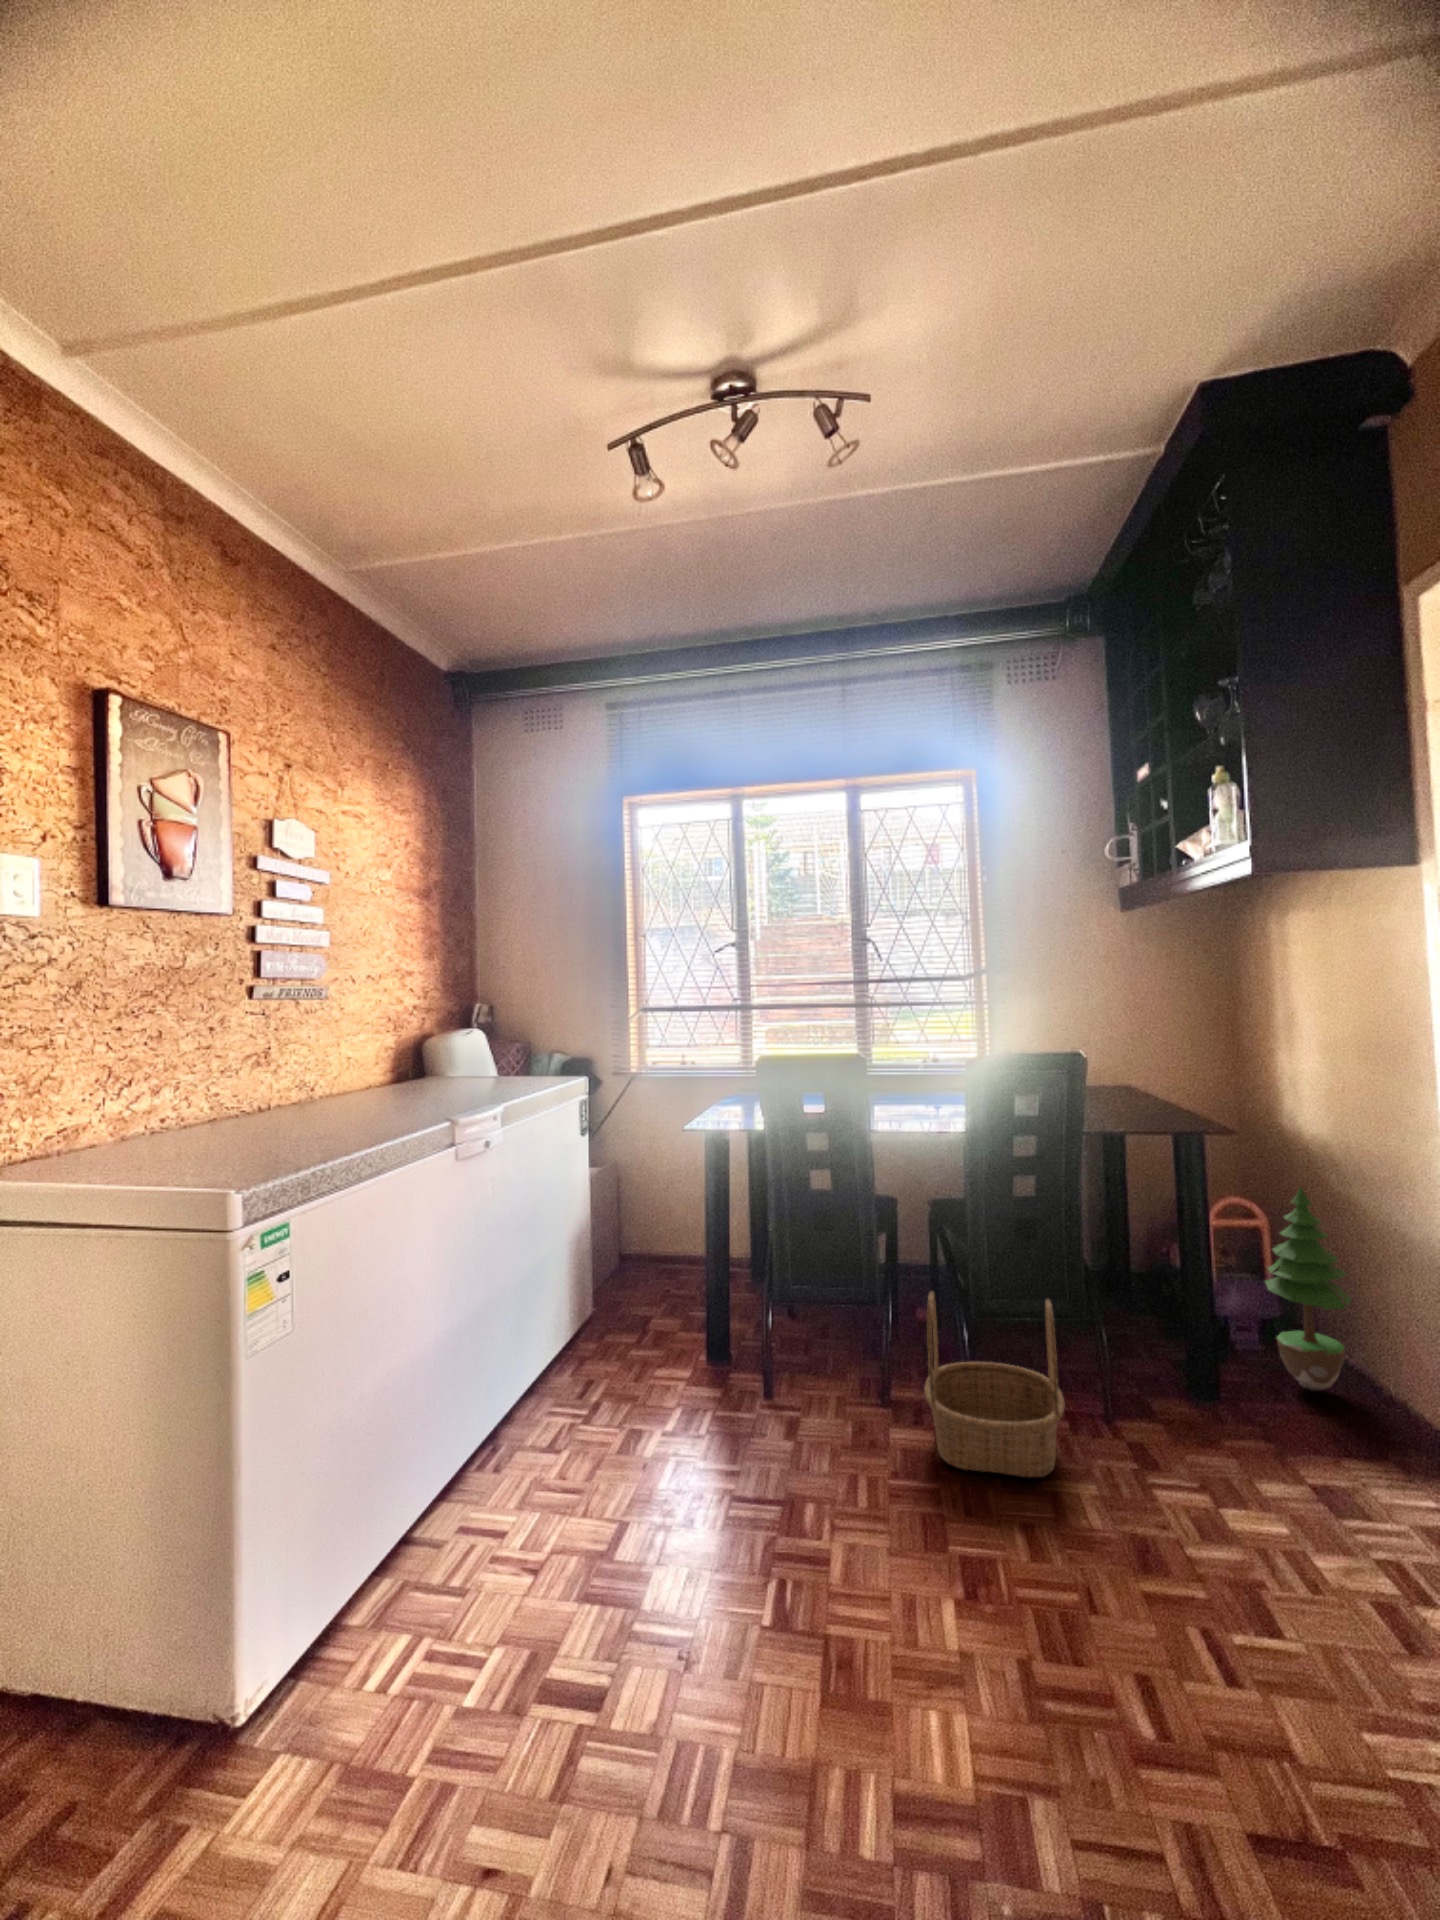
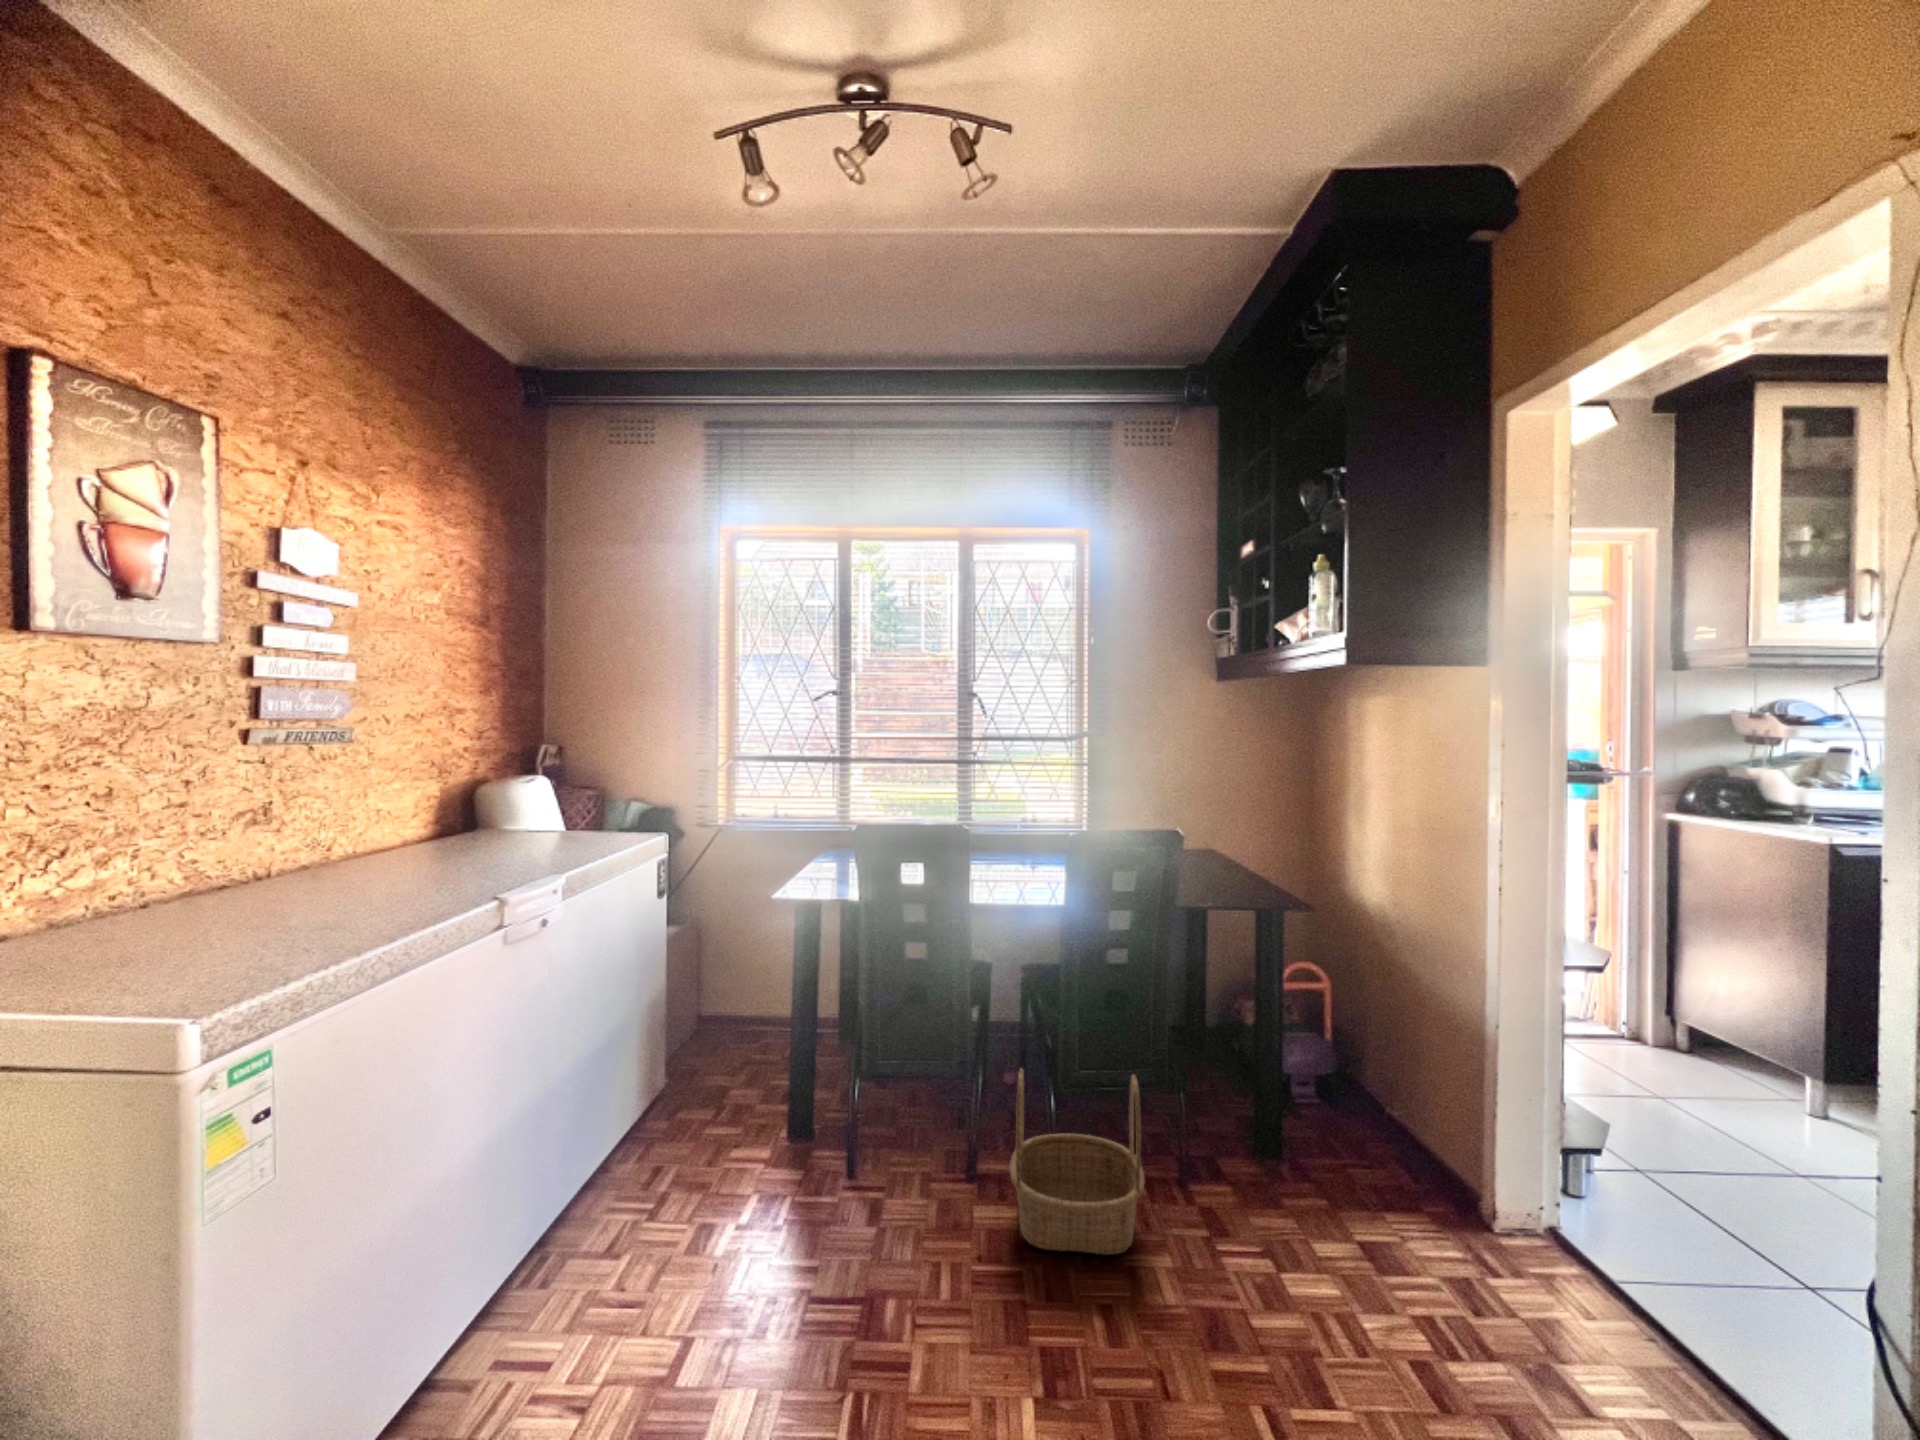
potted tree: present [1265,1187,1351,1391] -> none [1324,955,1398,1145]

